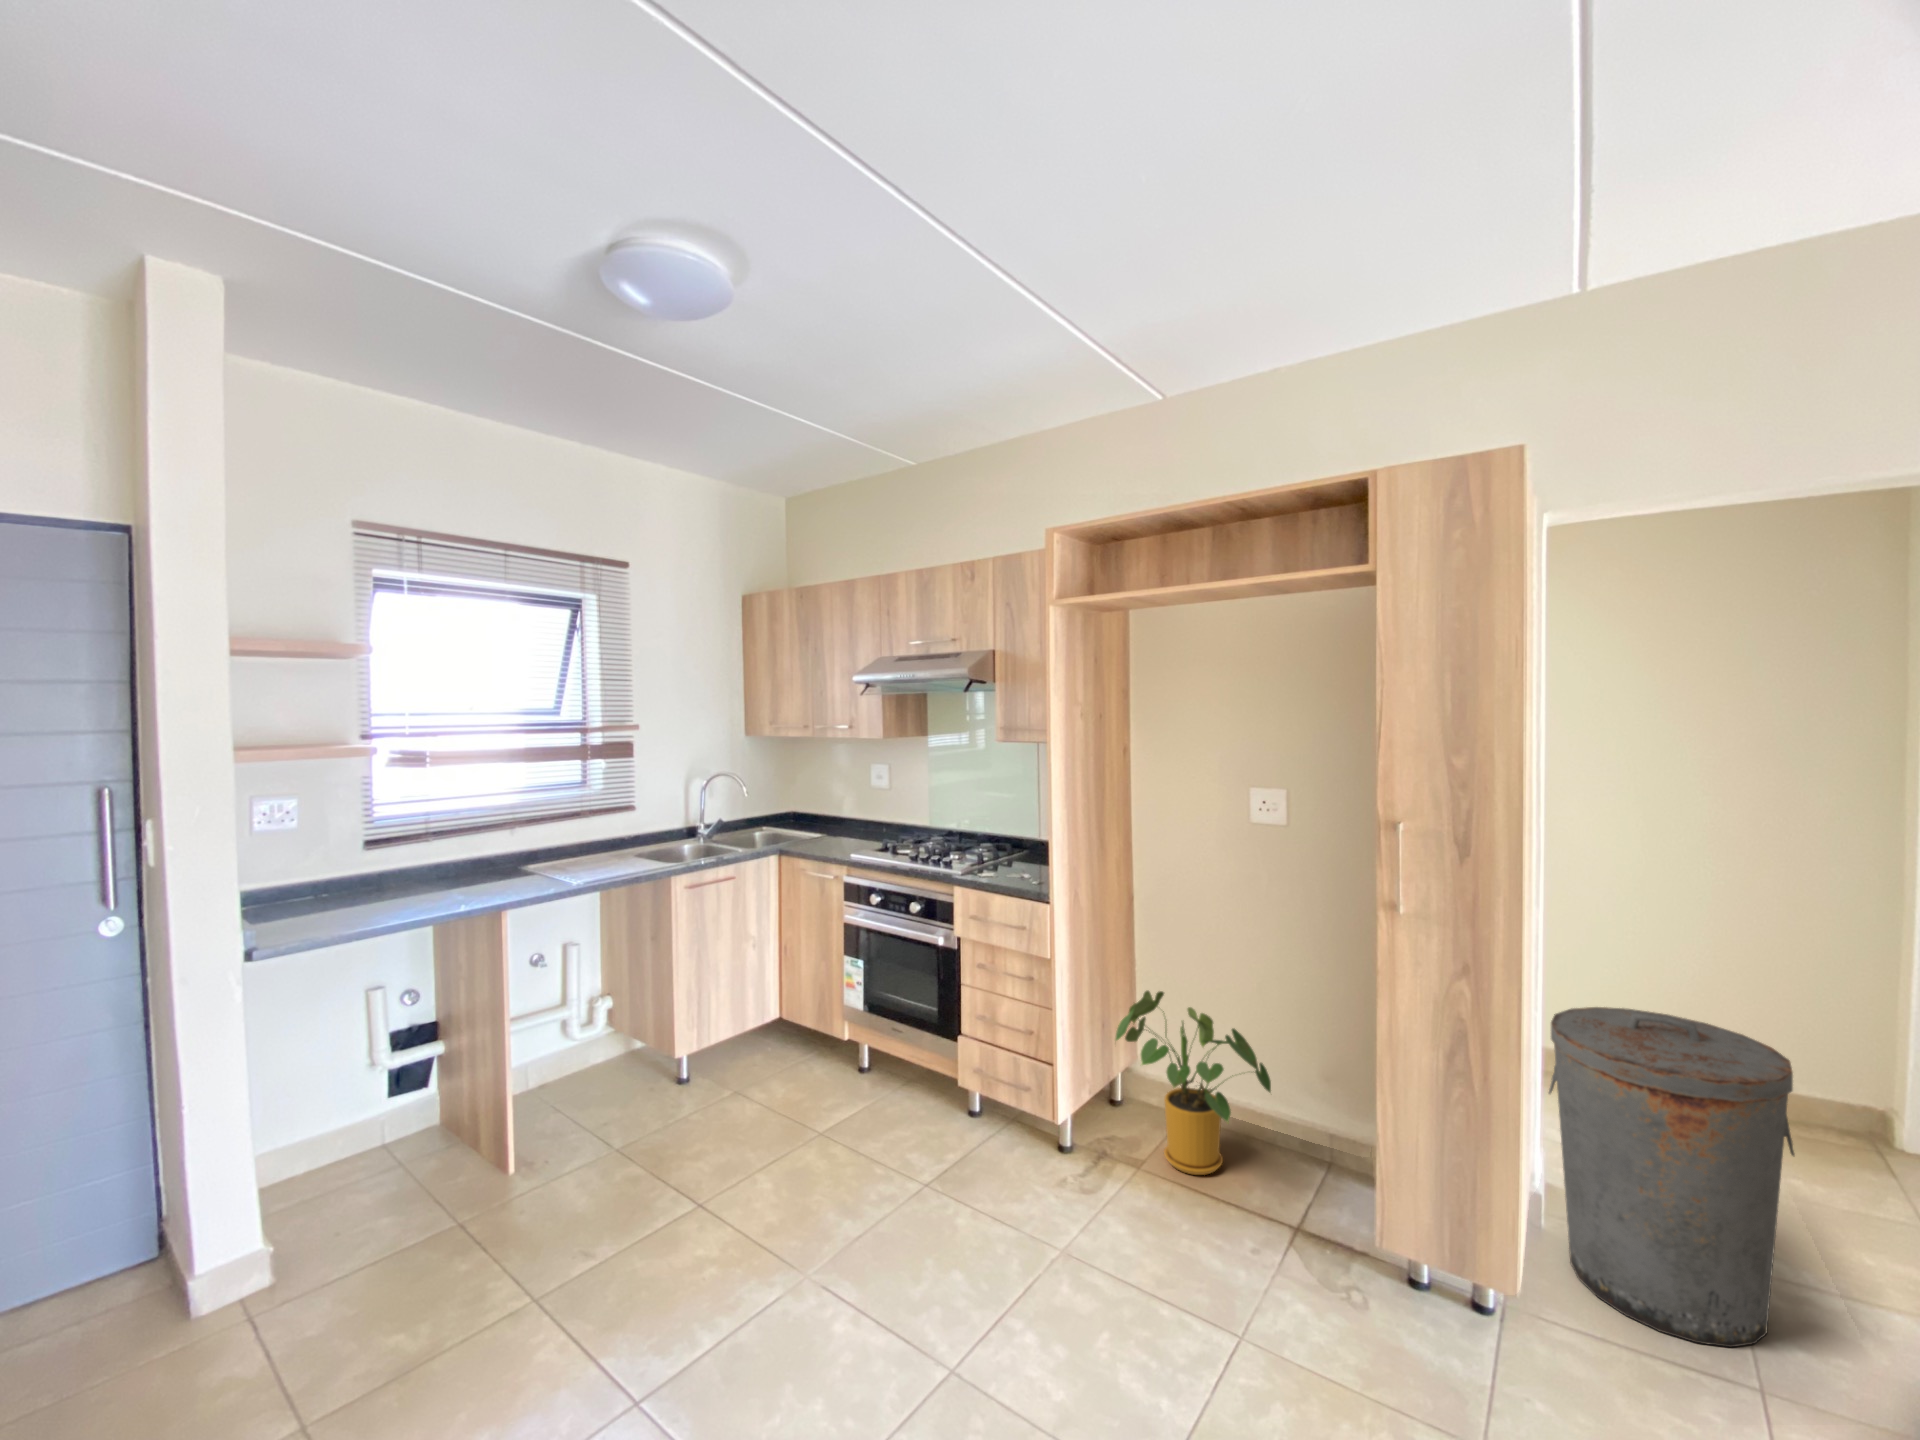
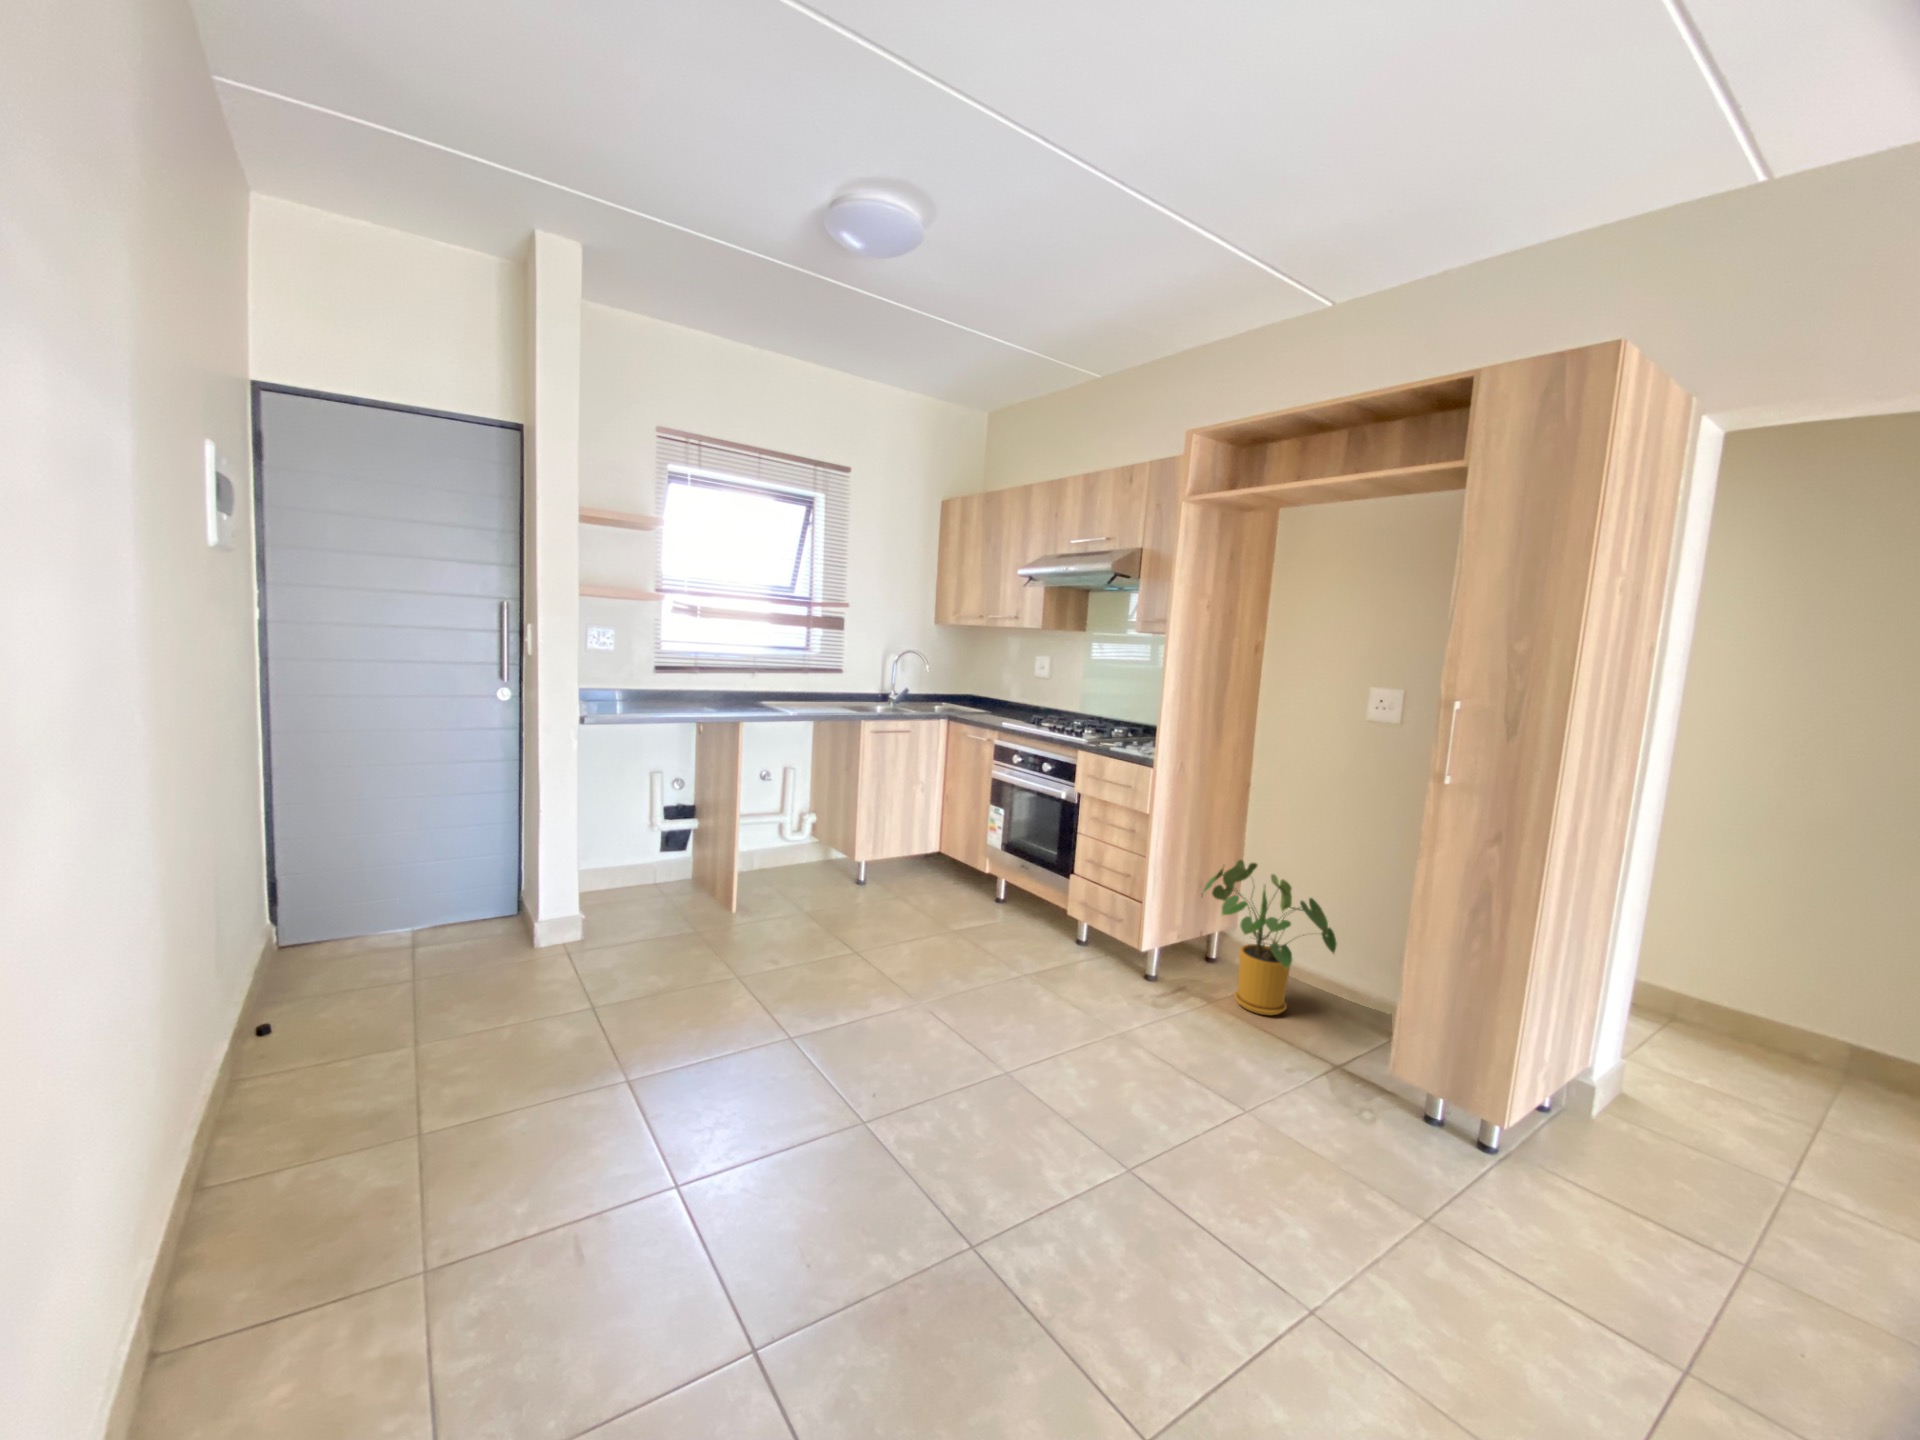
trash can: present [1549,1007,1794,1347] -> none [1602,917,1874,1235]

